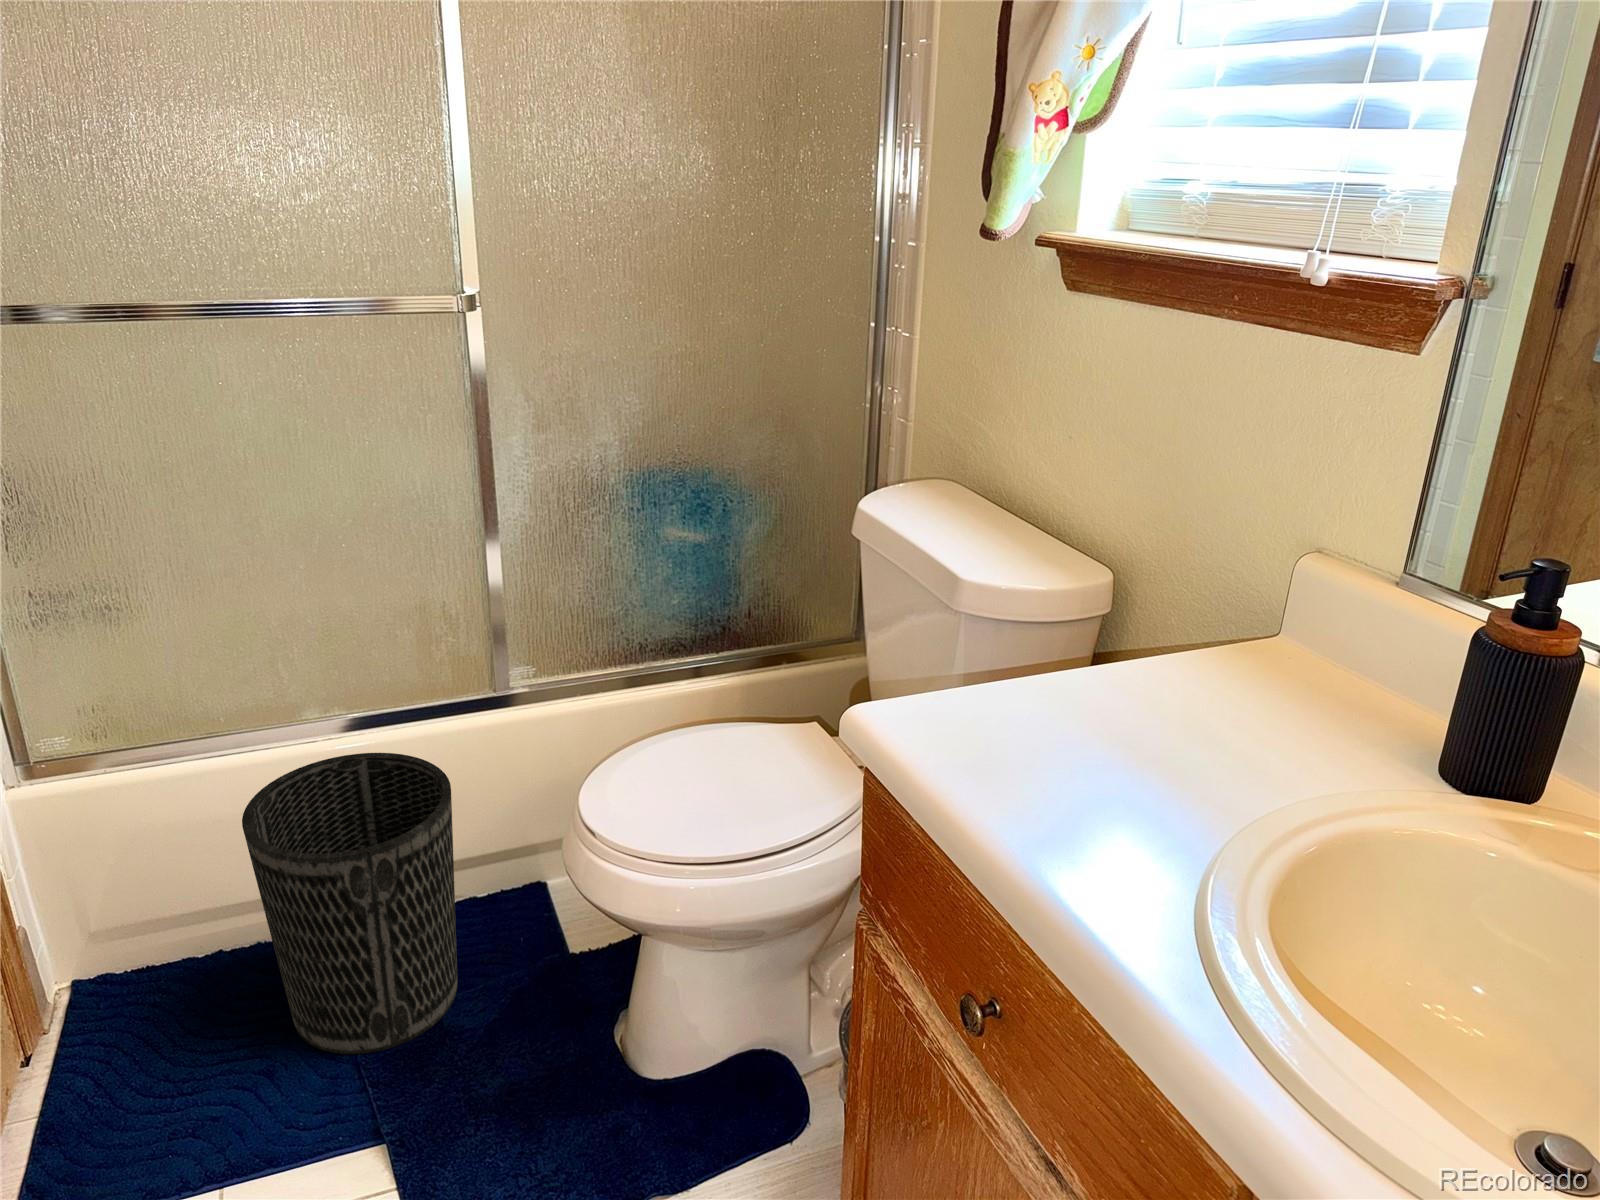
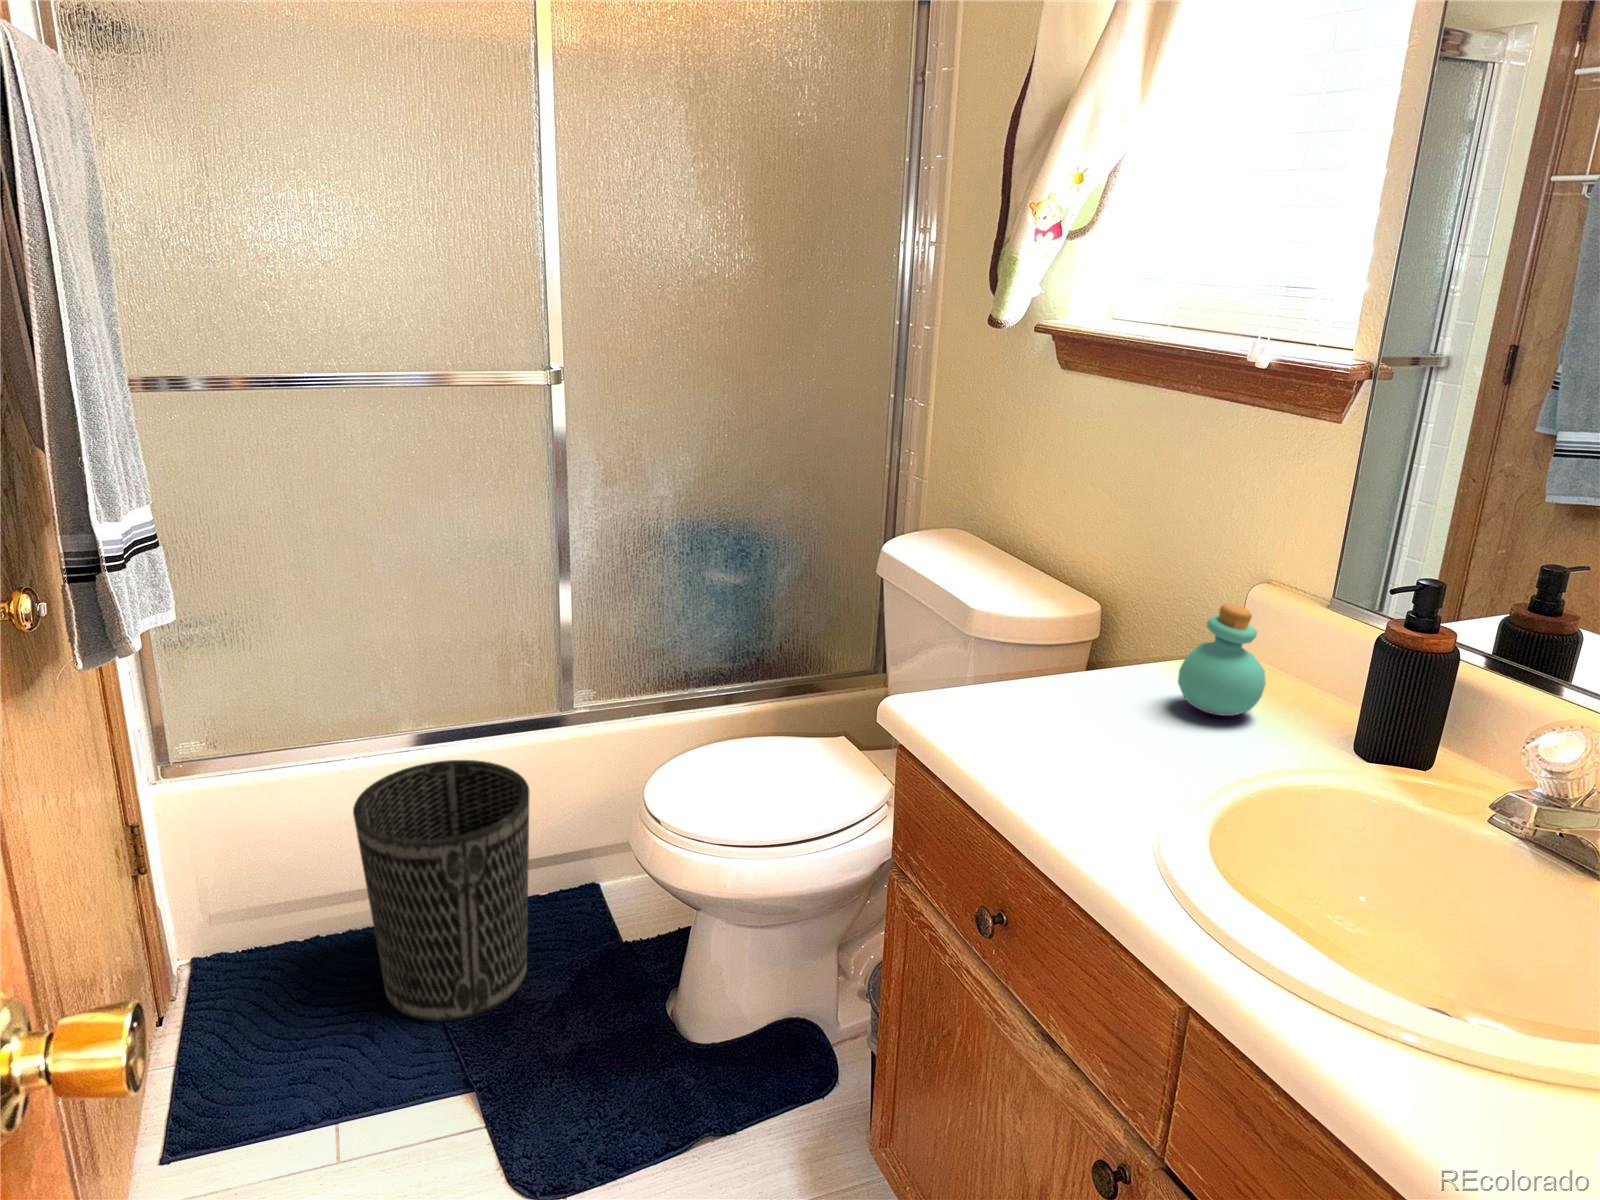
perfume bottle: none [1213,587,1324,728] -> present [1178,603,1266,716]

